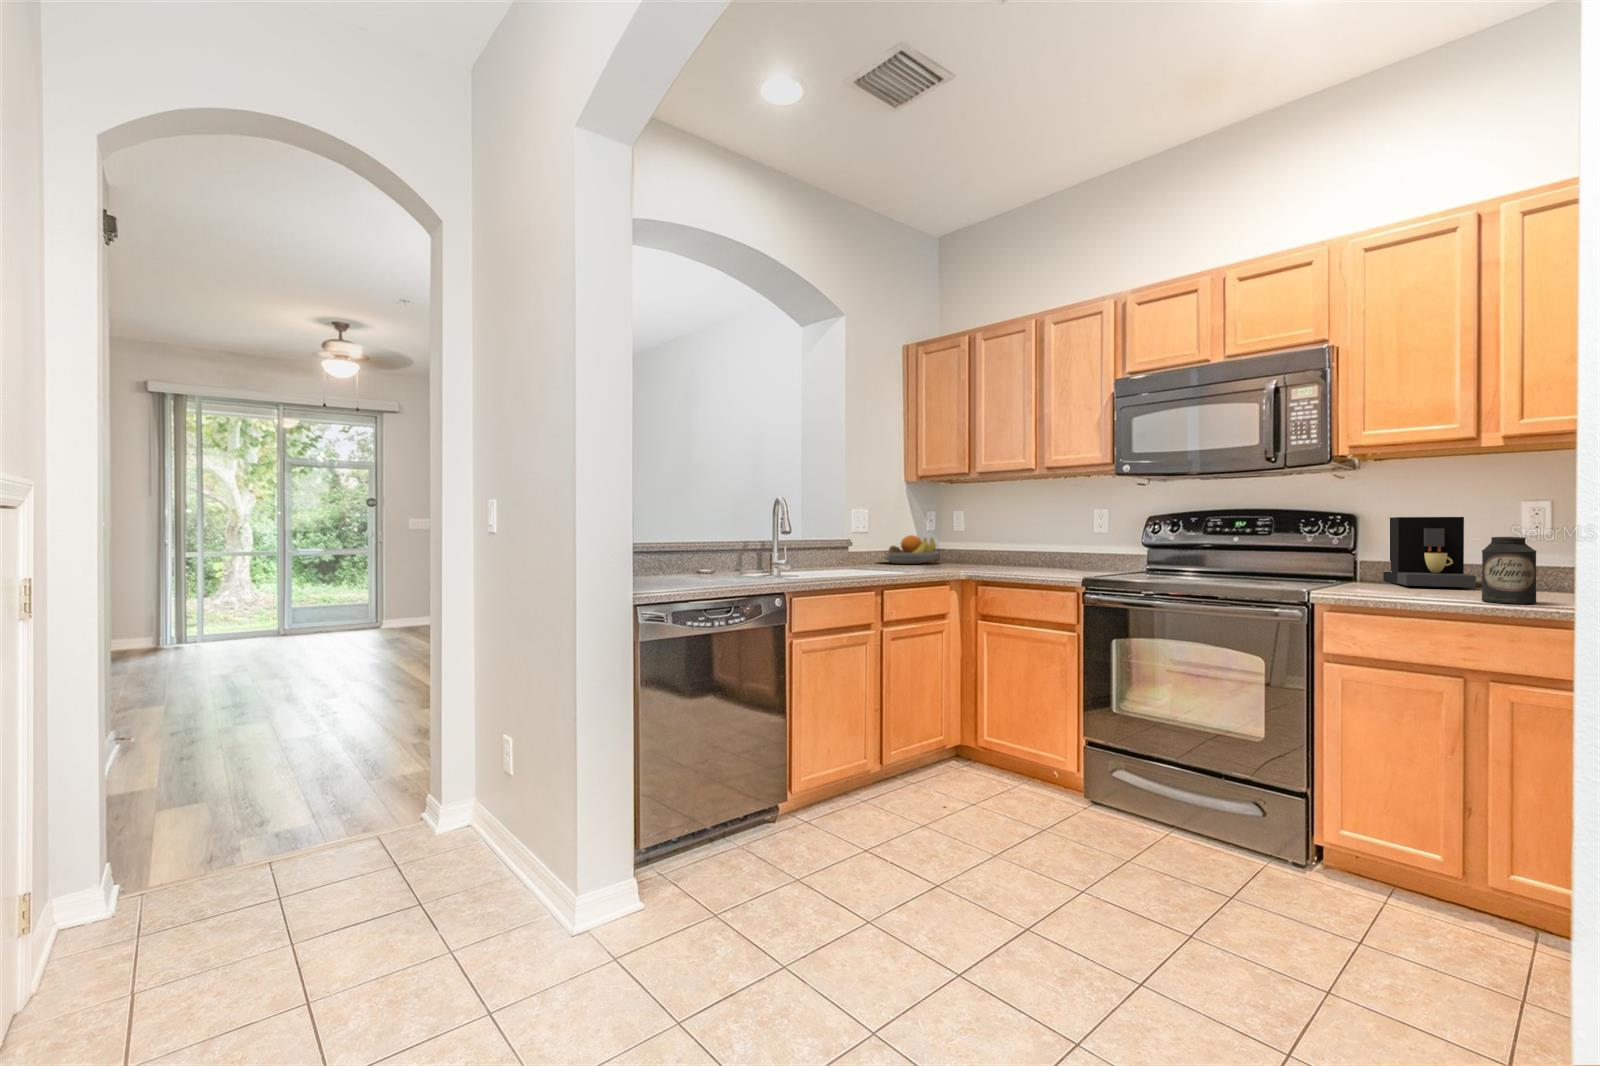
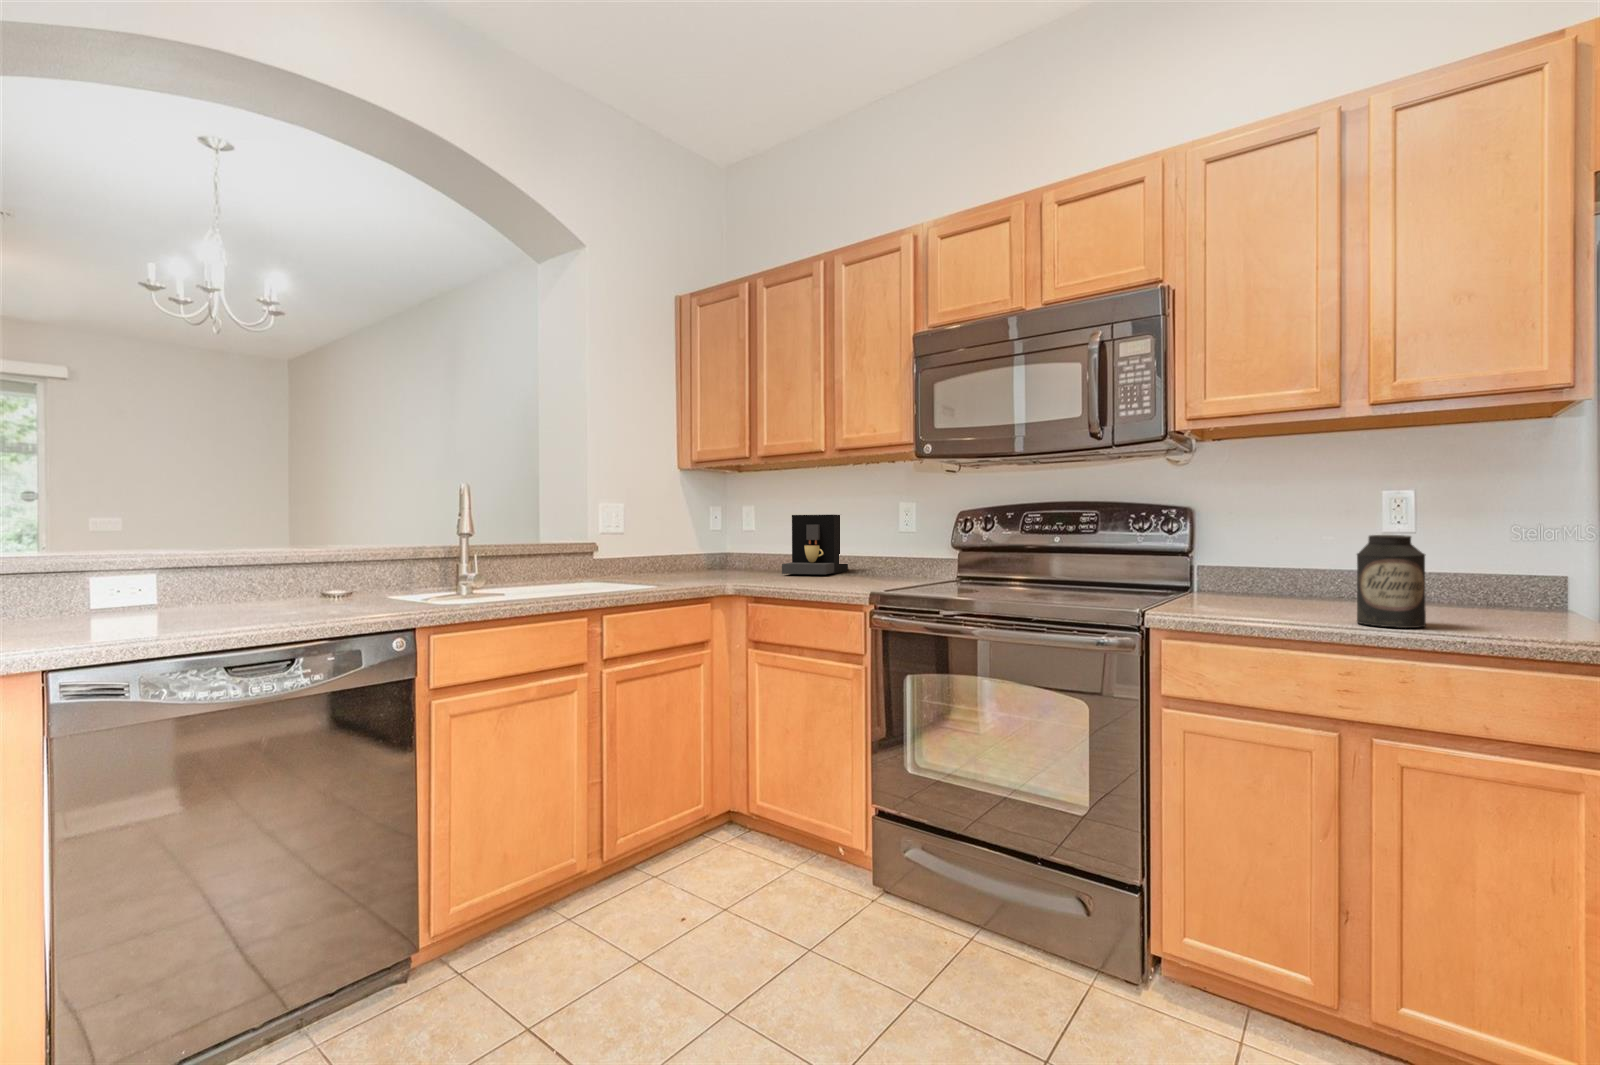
coffee maker: present [1383,517,1476,588] -> present [782,515,848,574]
fruit bowl: present [884,535,939,564] -> none [636,537,720,573]

